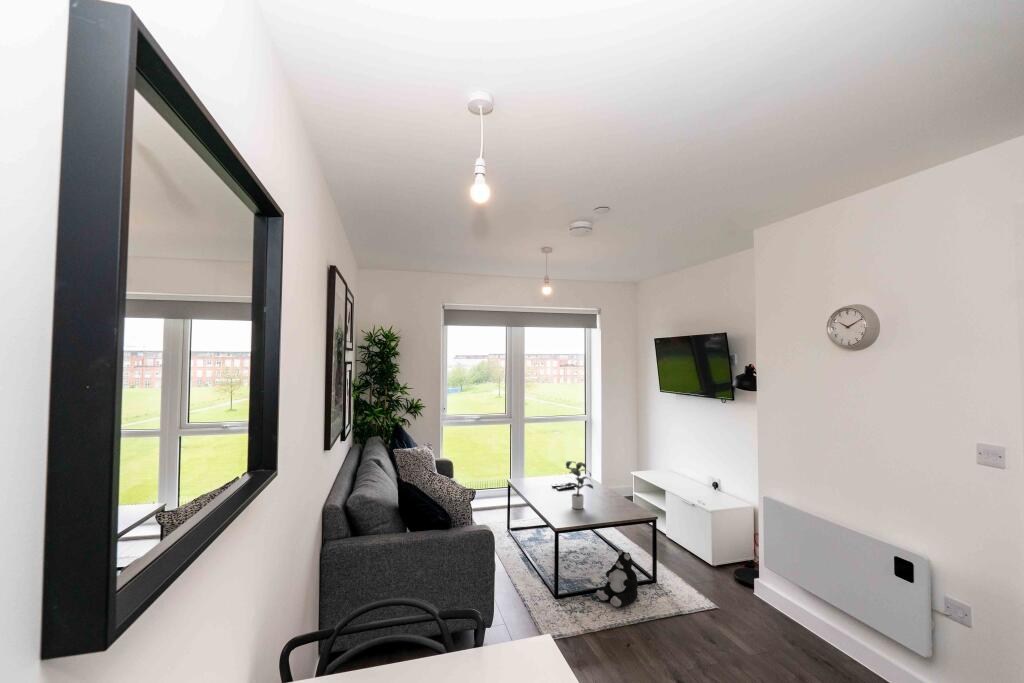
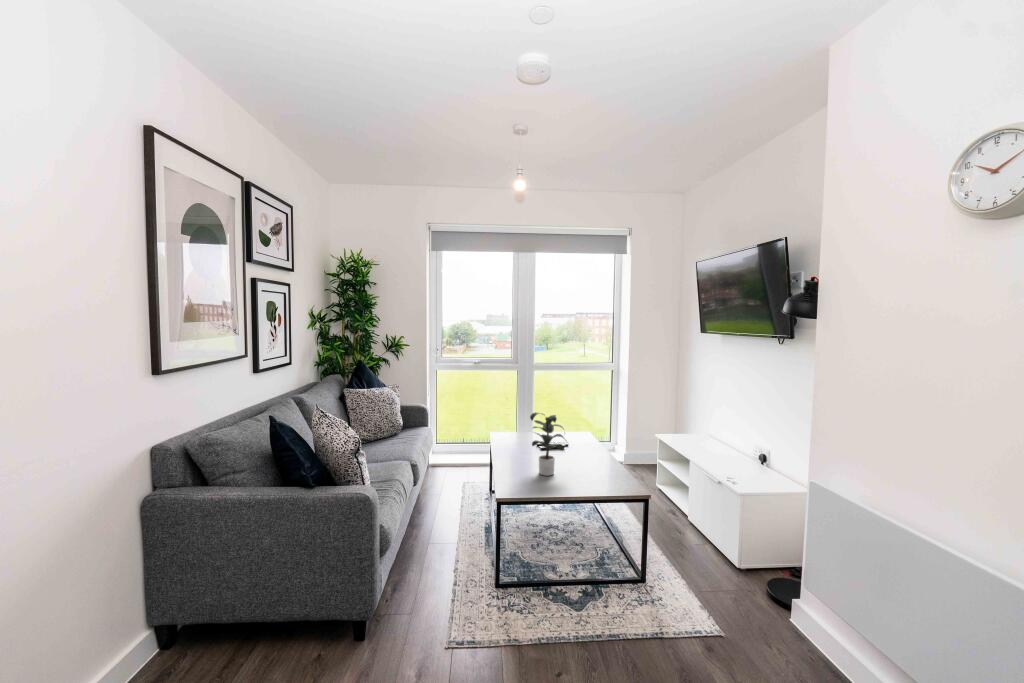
plush toy: present [597,550,638,607] -> none [549,535,609,613]

